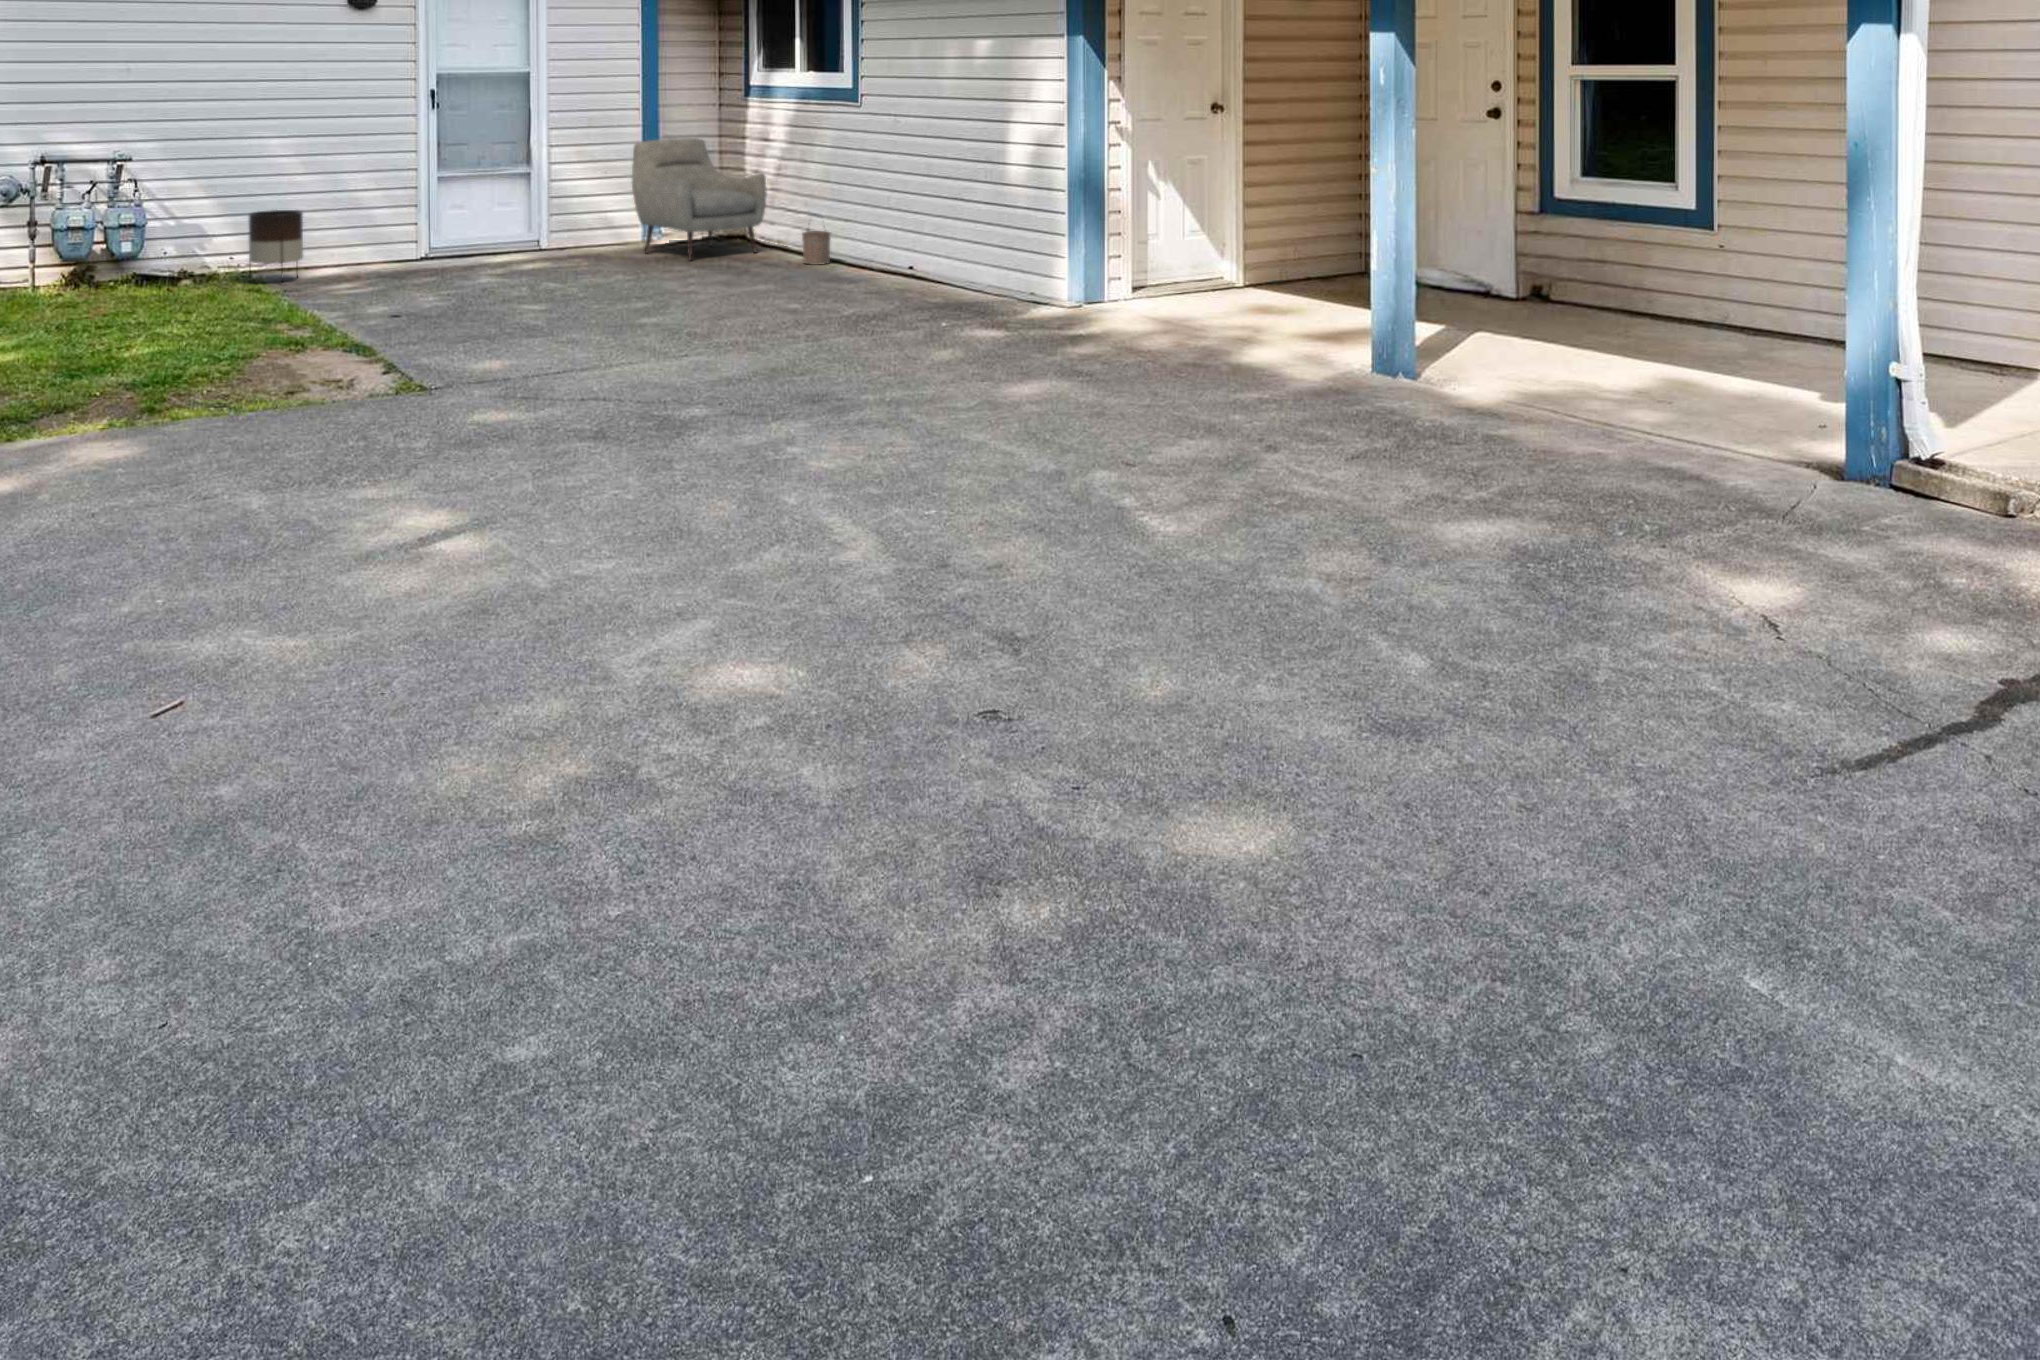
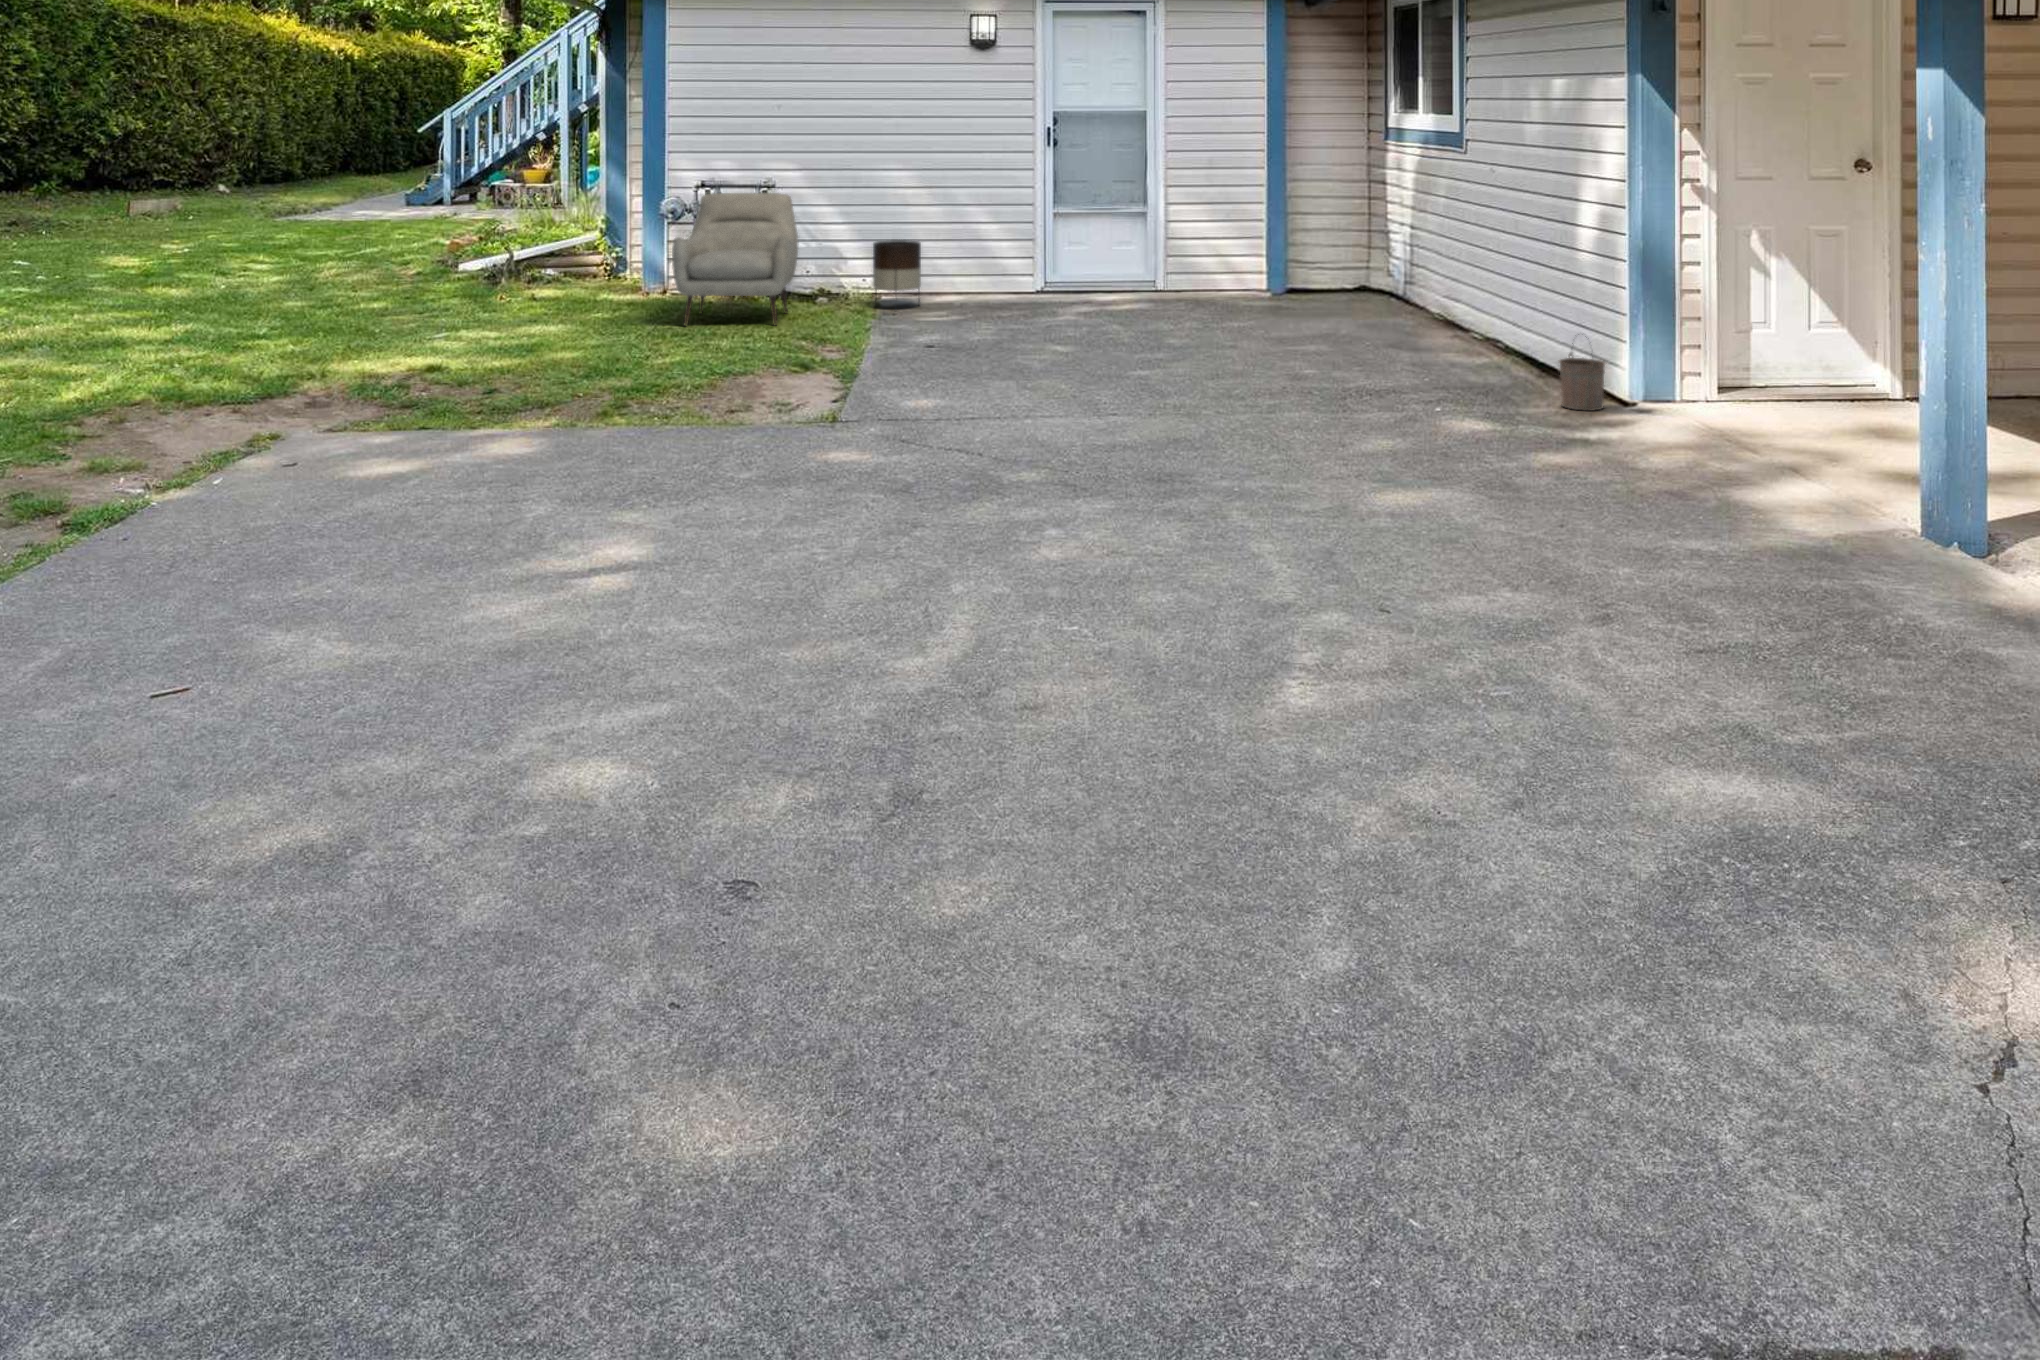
chair: present [632,138,766,260] -> present [672,193,798,326]
bucket: present [802,229,831,265] -> present [1559,334,1605,411]

